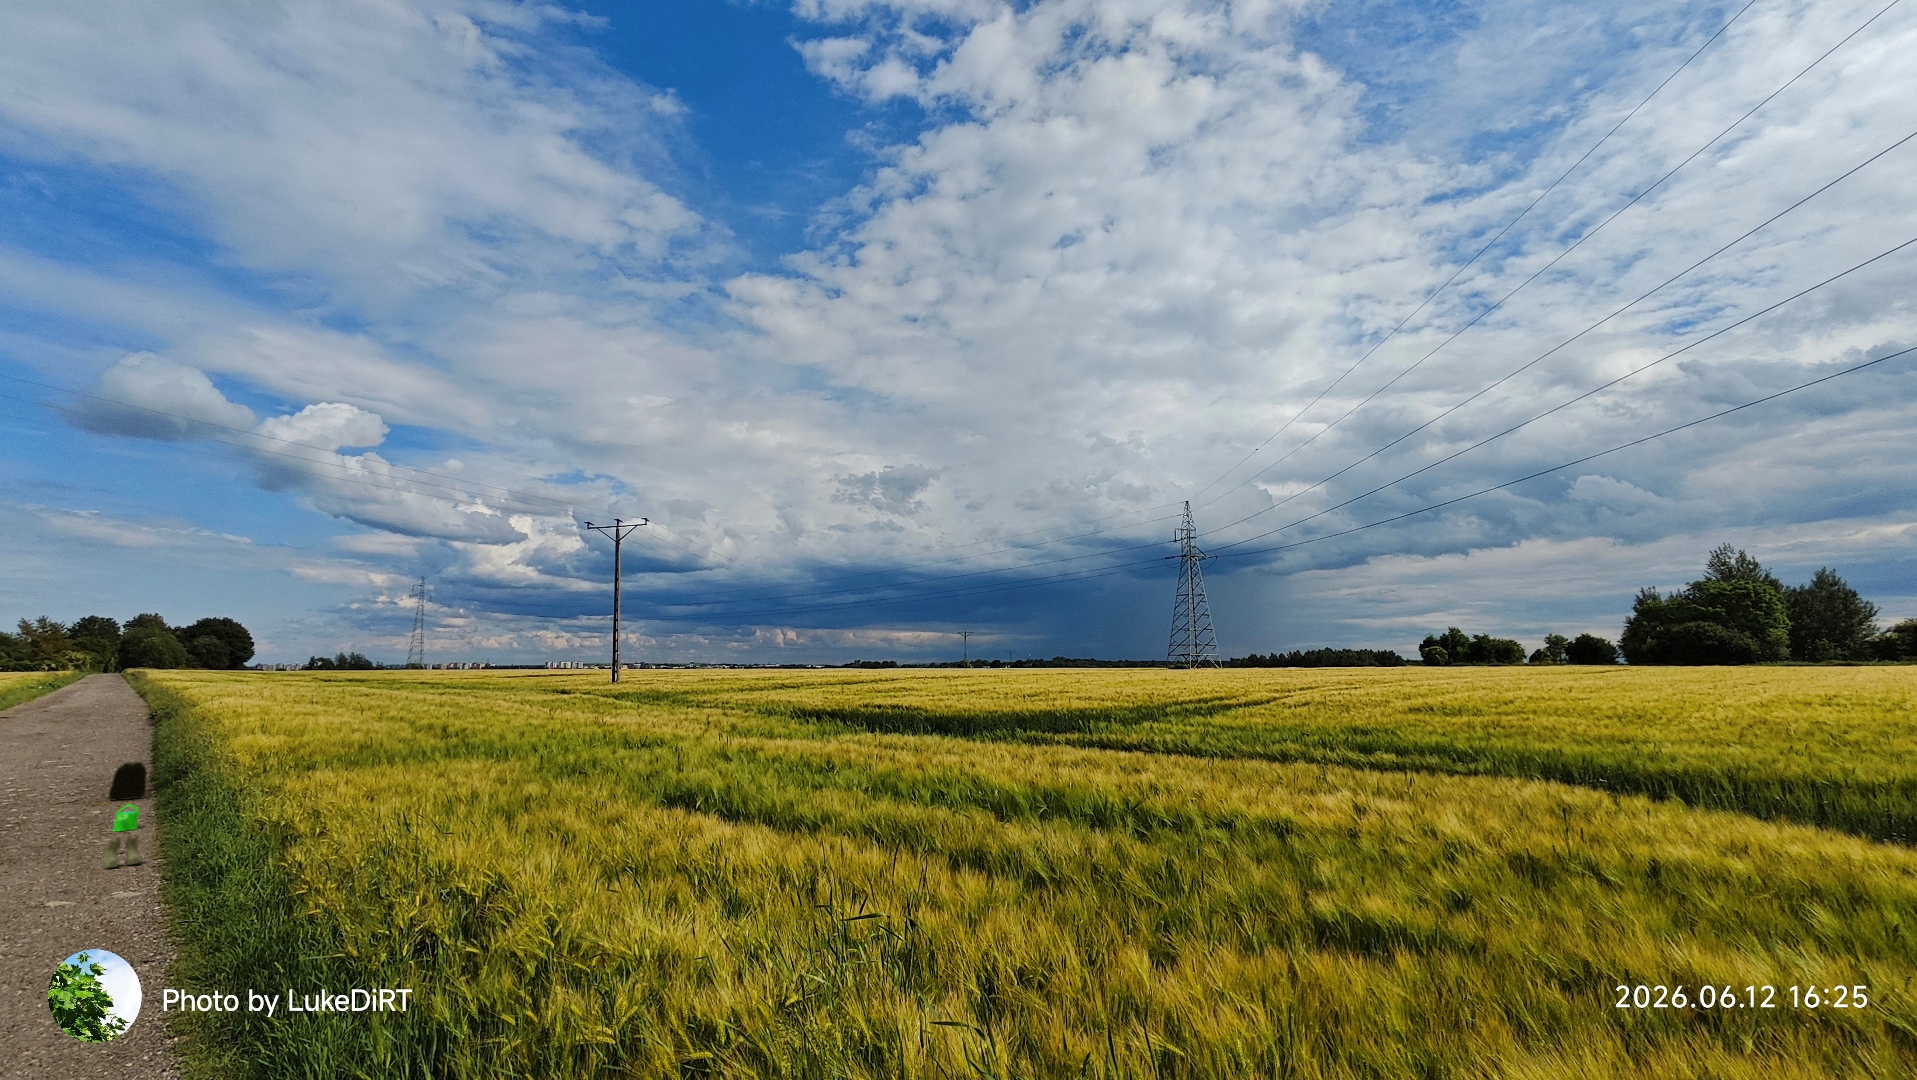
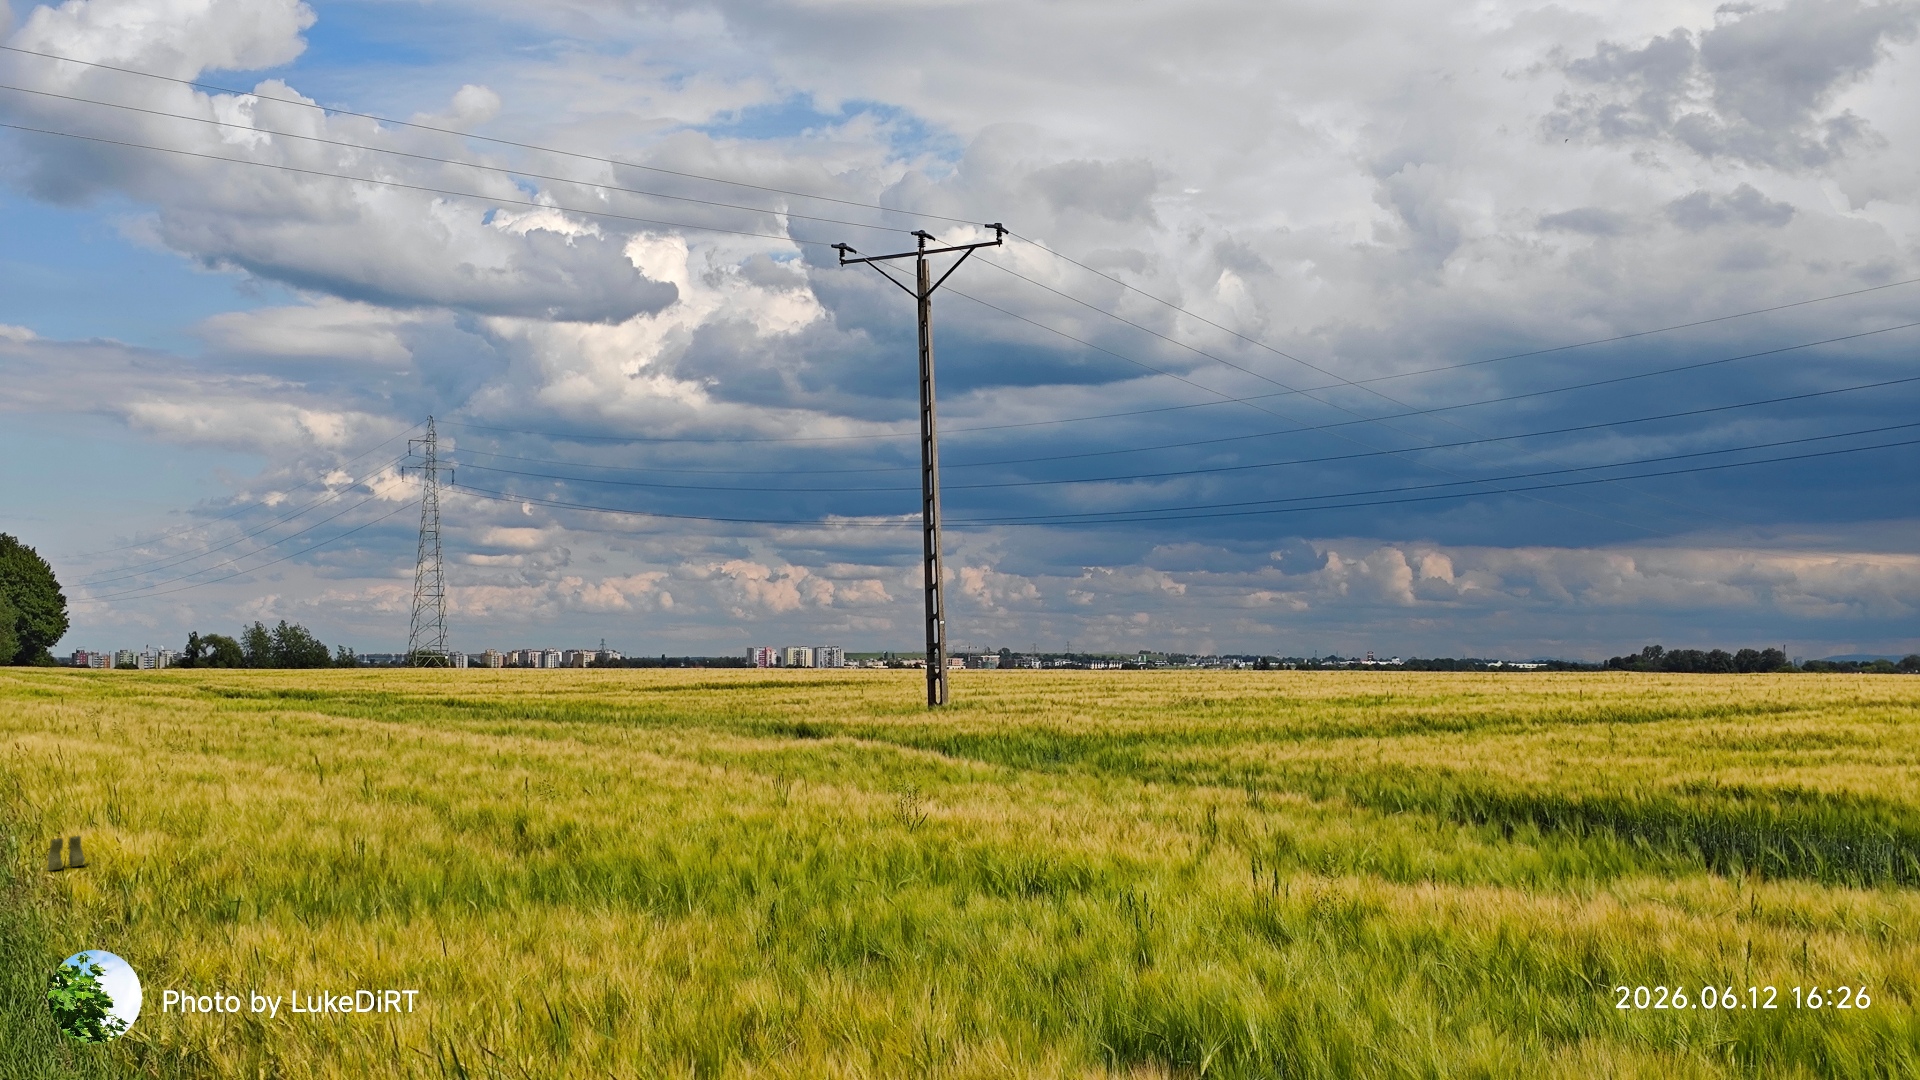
backpack: present [108,762,147,801] -> none [28,754,68,796]
watering can: present [113,804,139,831] -> none [43,801,72,831]

